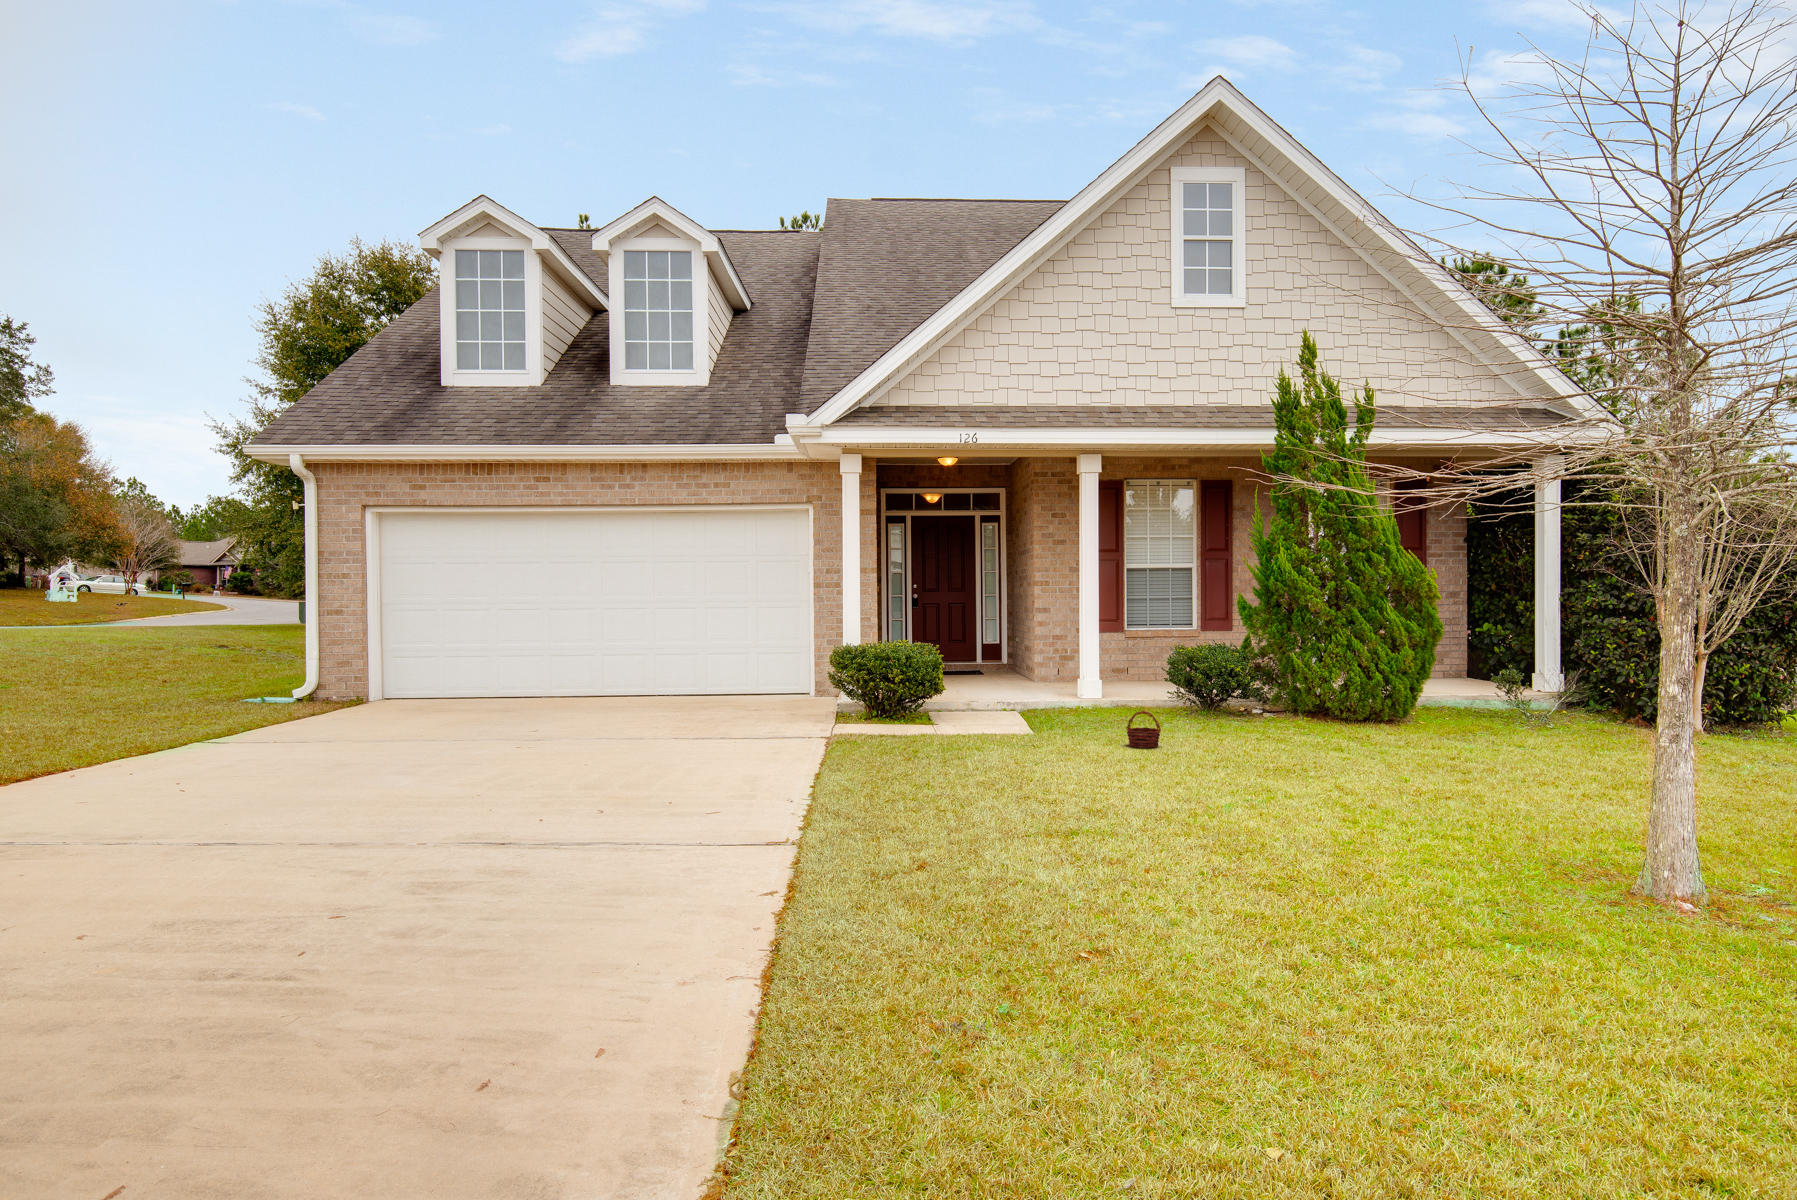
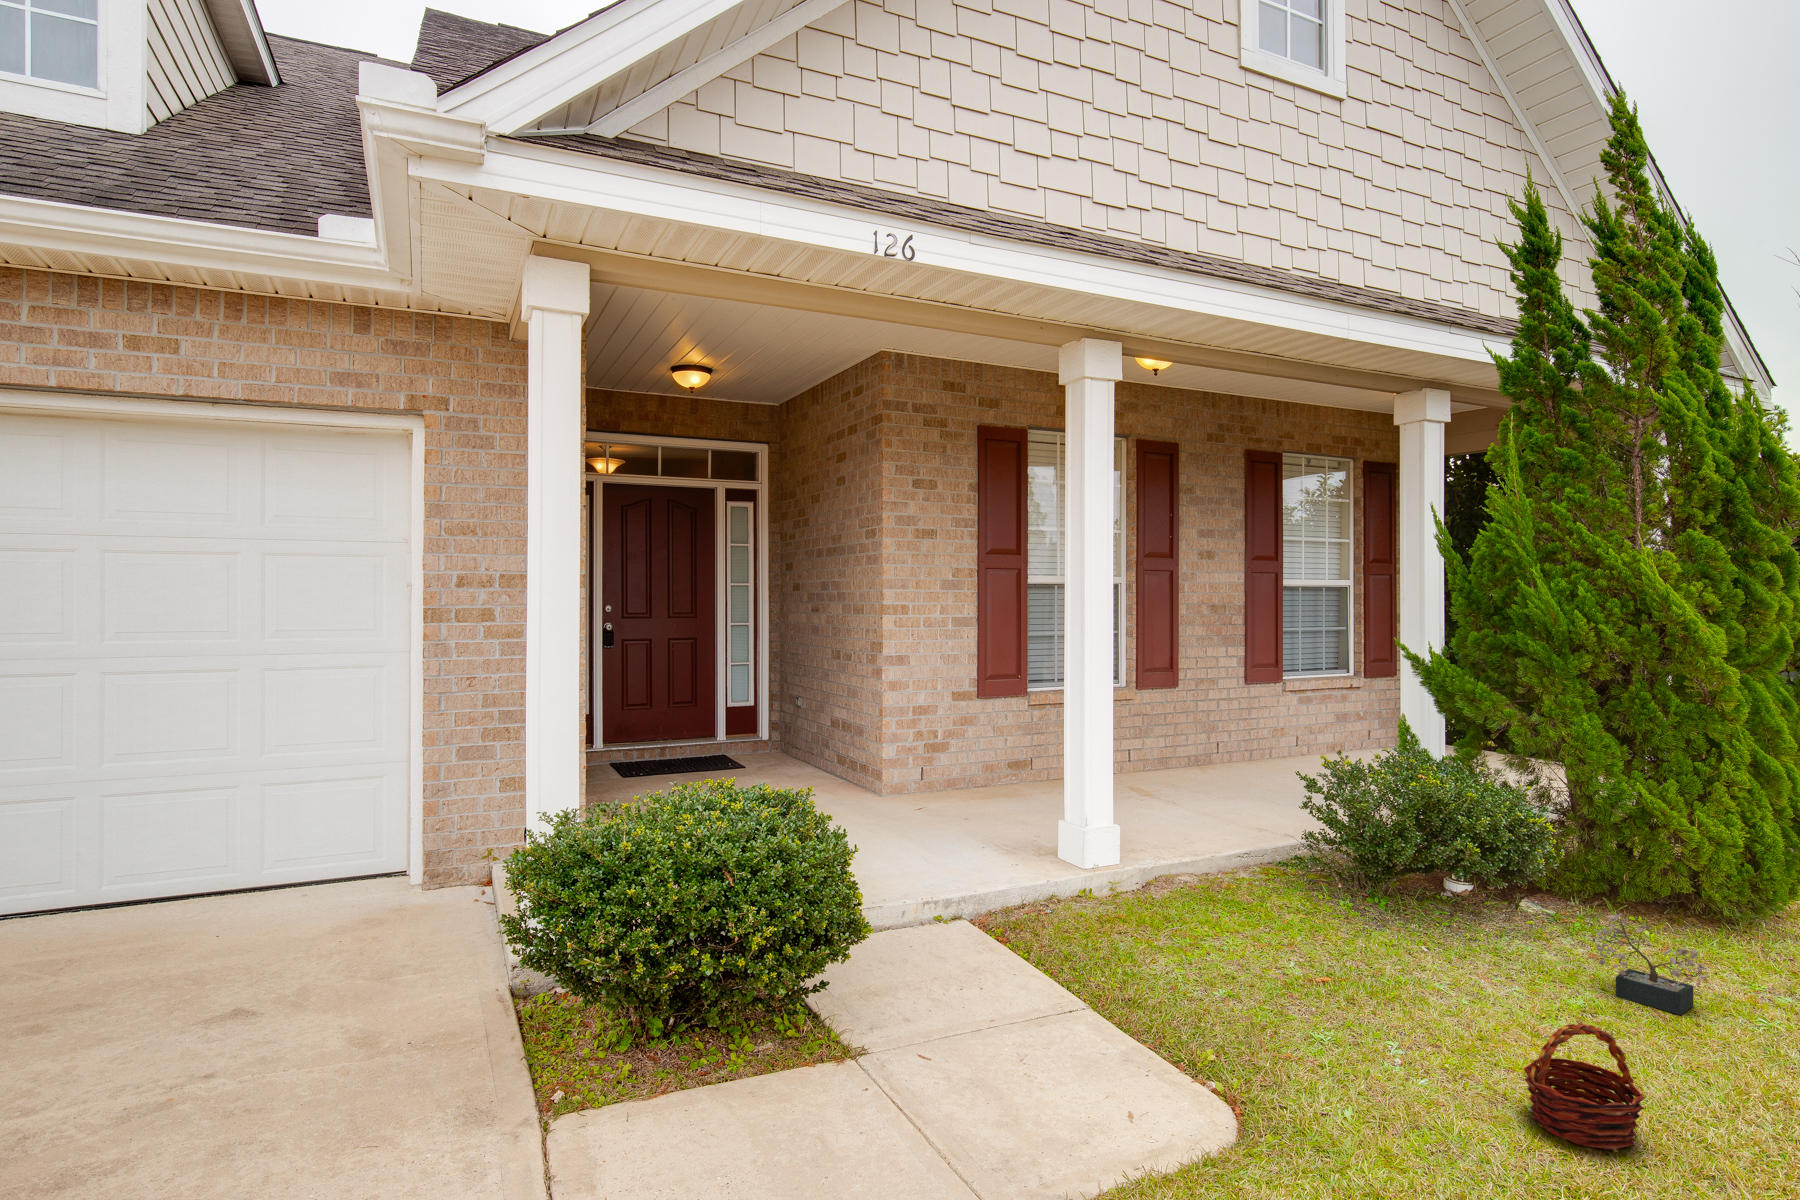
decorative plant: none [1243,703,1281,739] -> present [1594,913,1708,1015]

